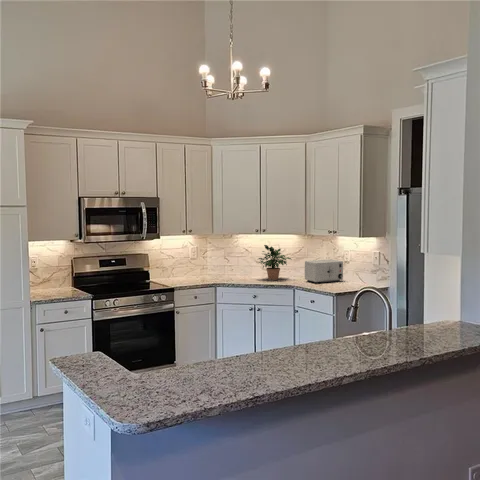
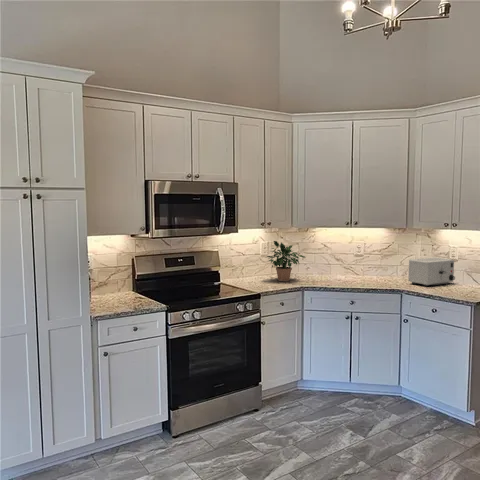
potted plant: present [259,245,291,280] -> present [267,241,305,281]

